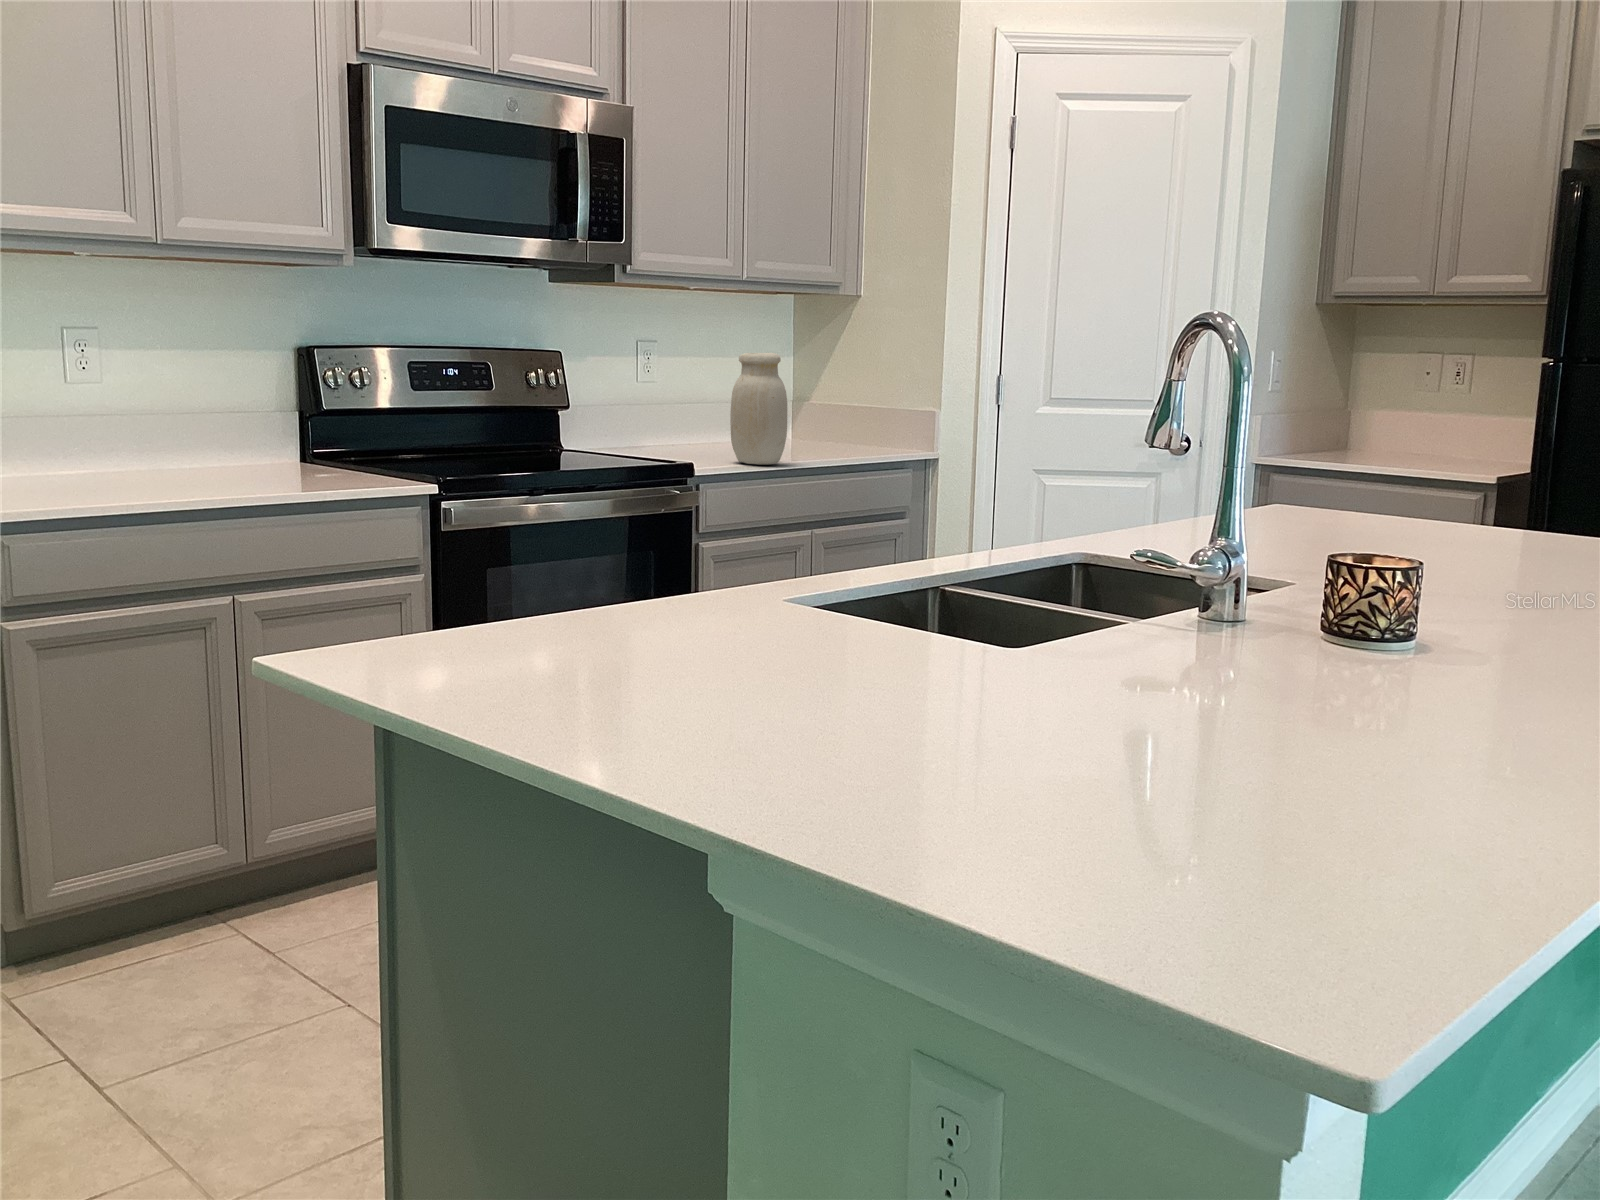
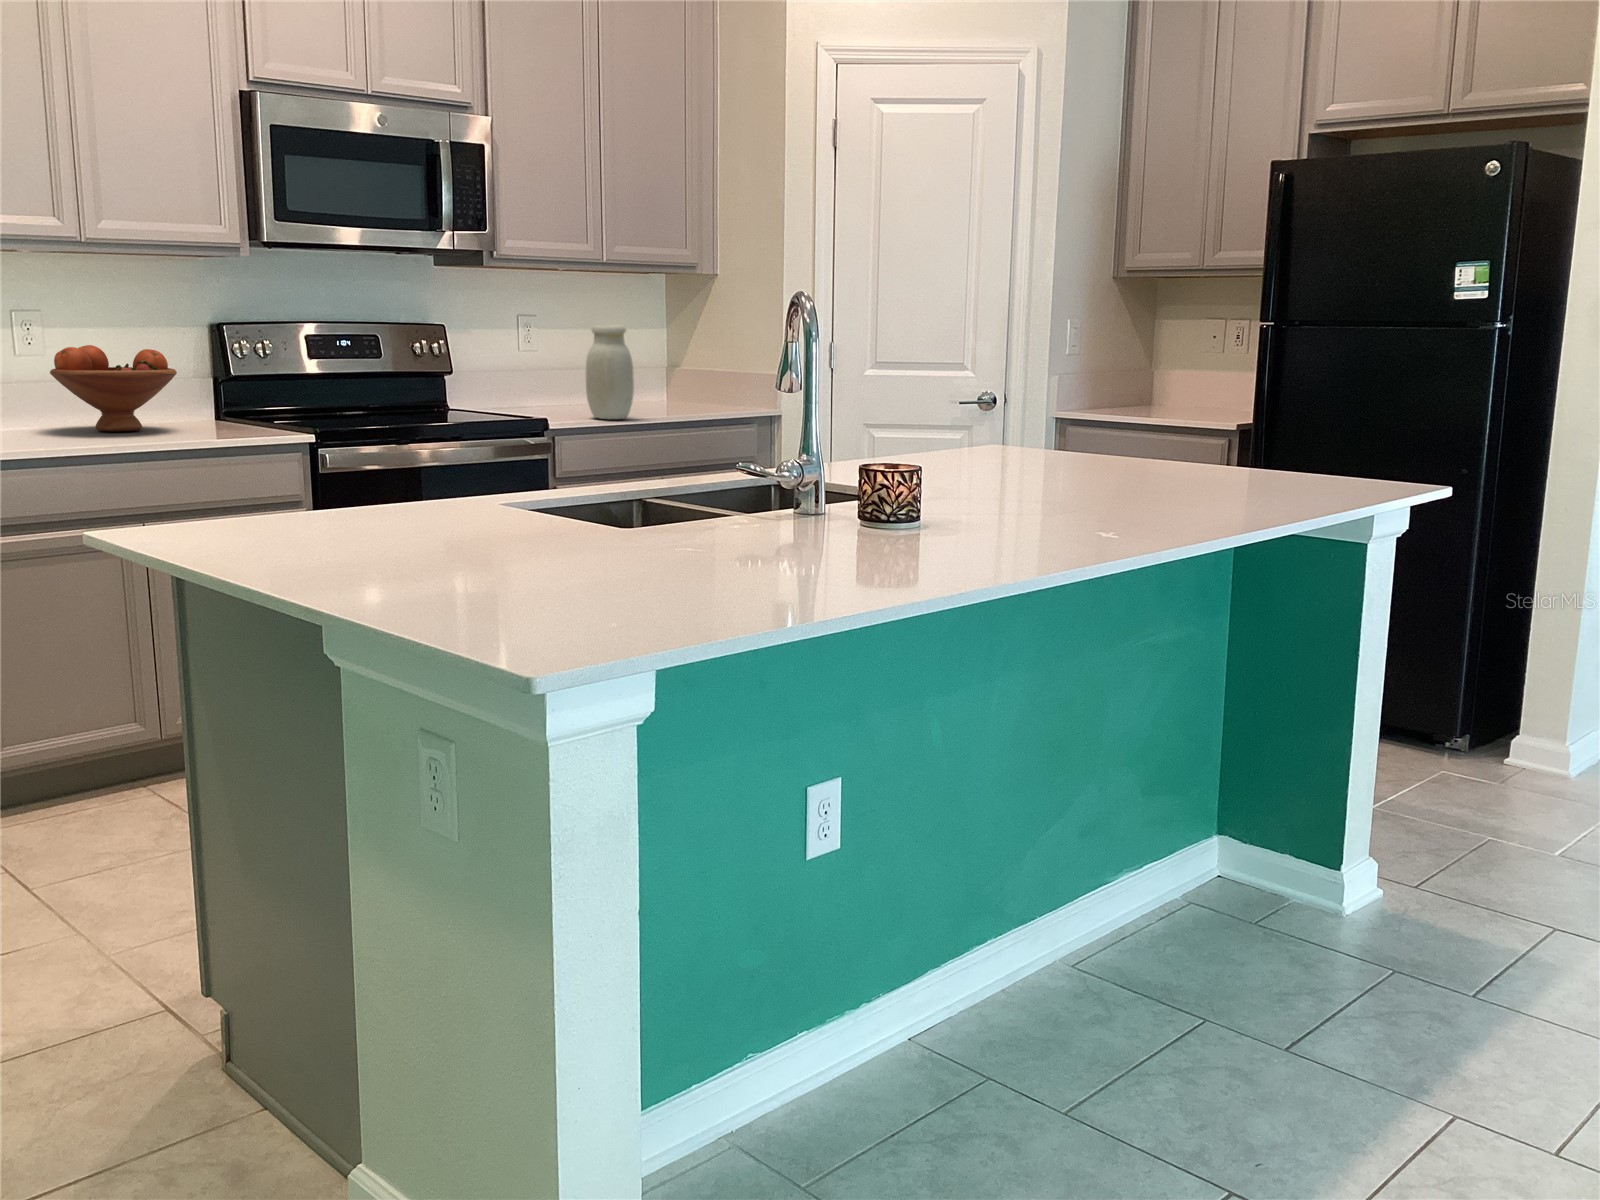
fruit bowl: none [111,372,266,480] -> present [50,345,177,432]

